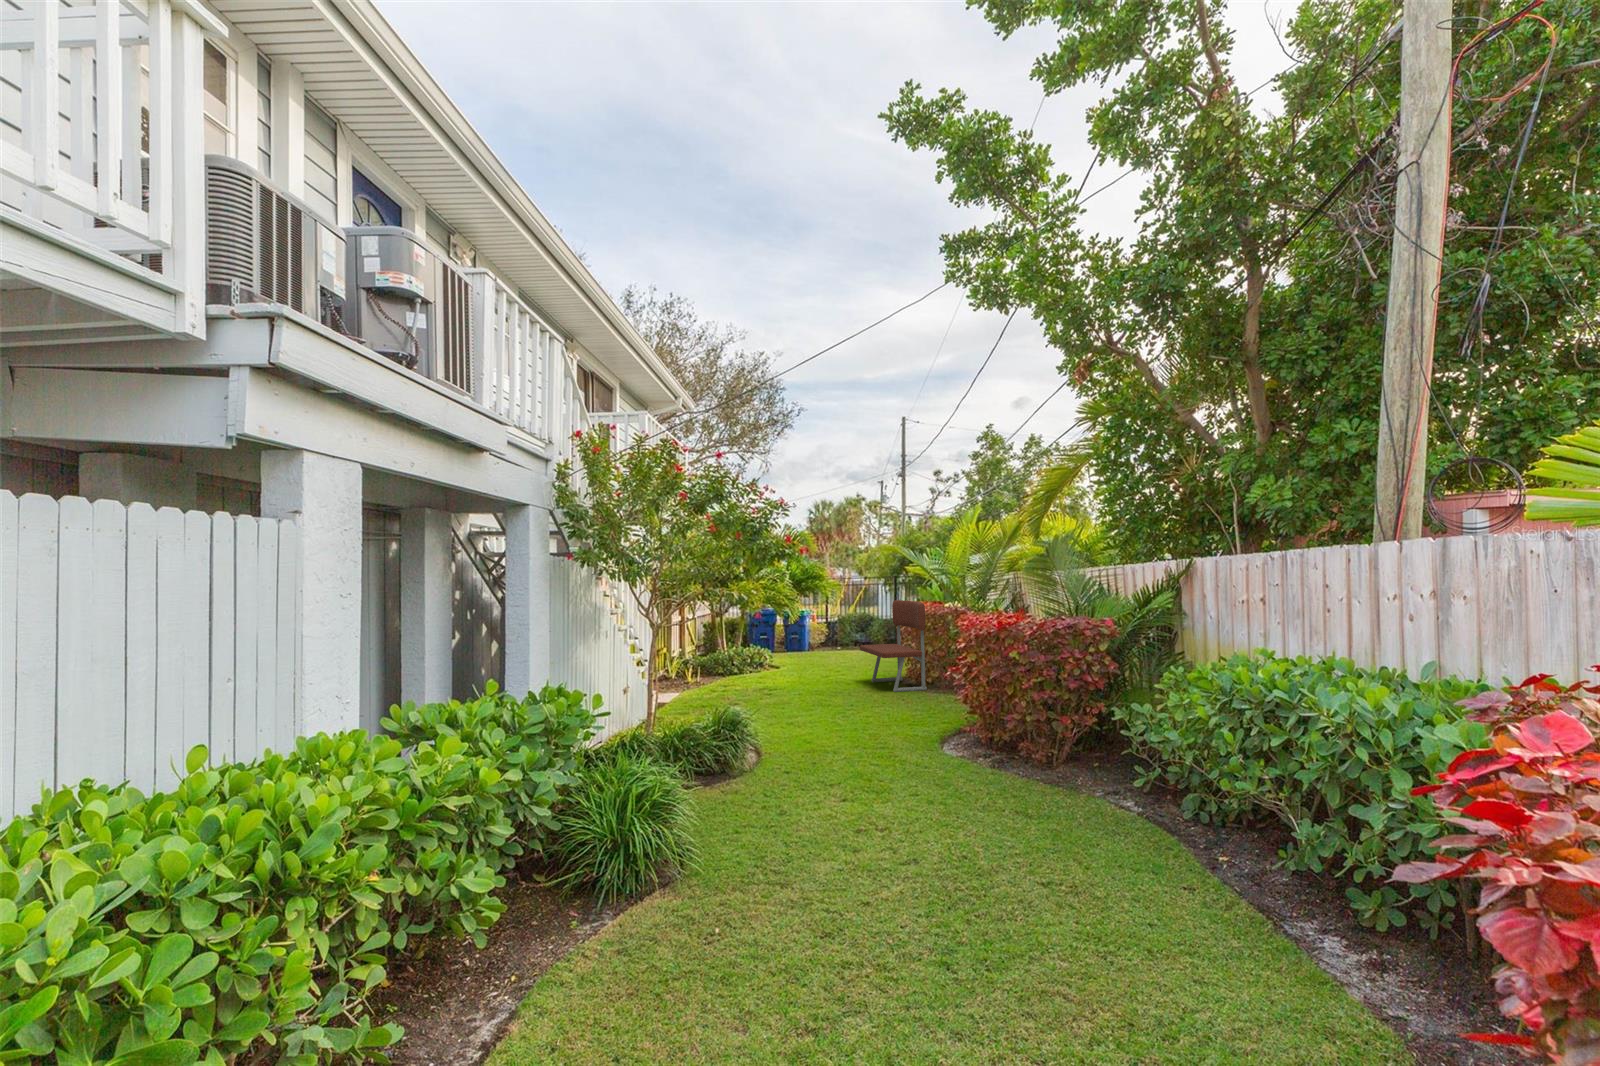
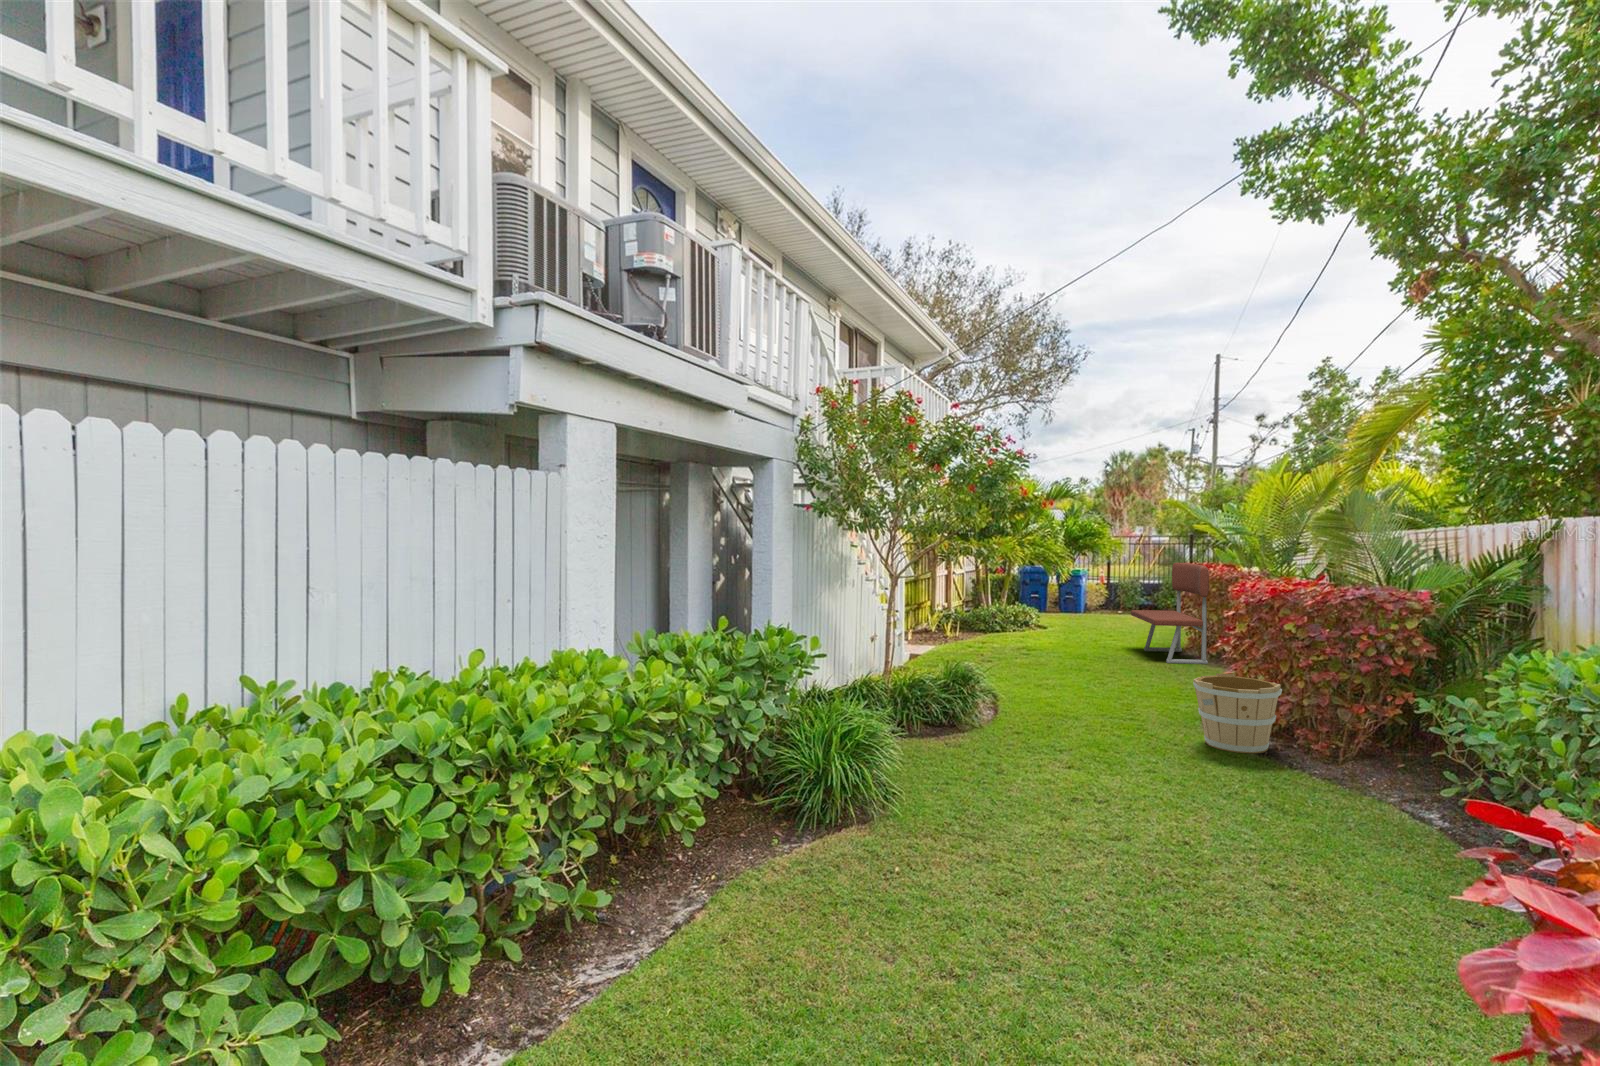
wooden bucket: none [937,698,1007,768] -> present [1193,673,1282,754]

